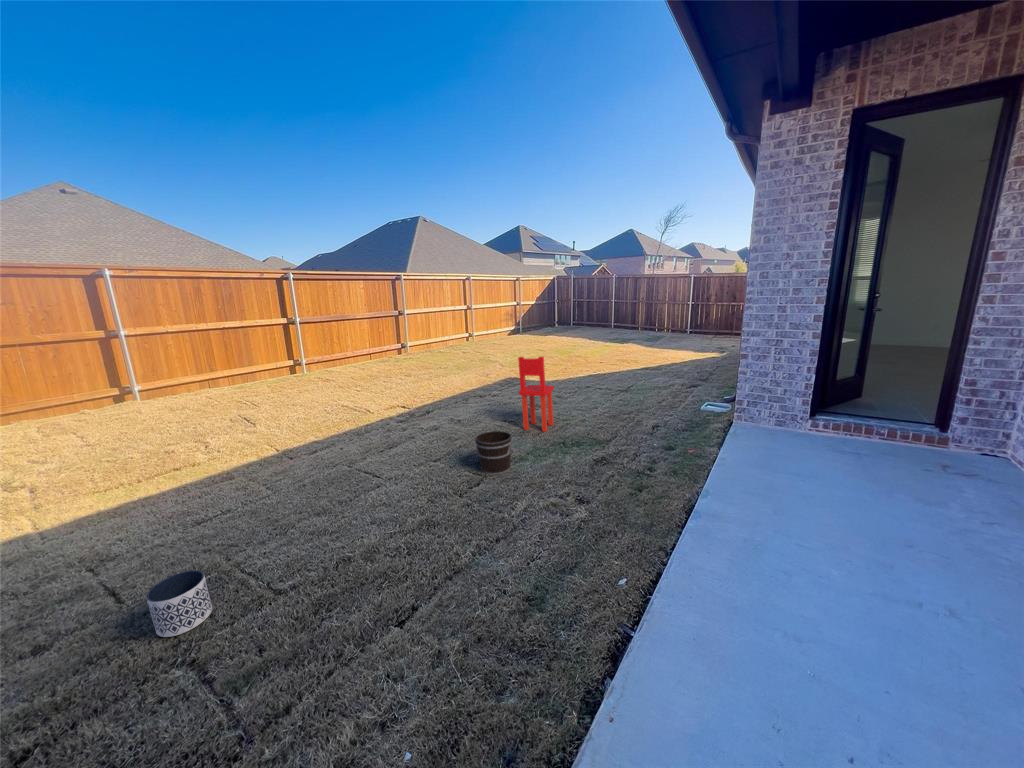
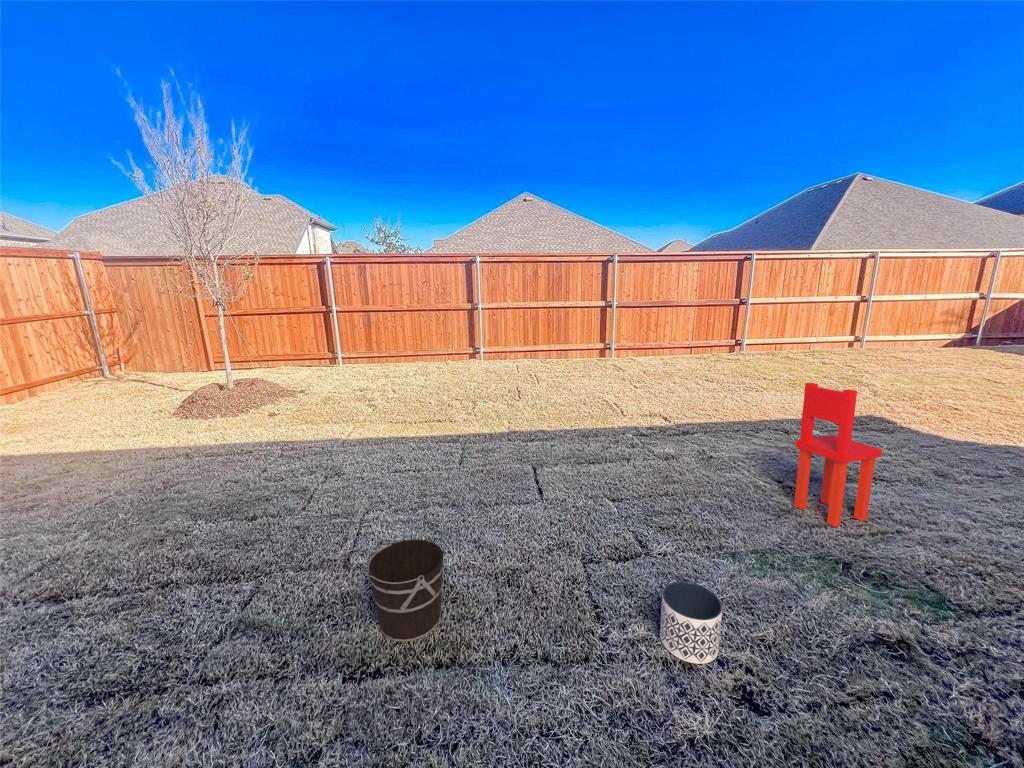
bucket: present [475,431,512,474] -> present [366,539,443,642]
planter: present [146,570,212,637] -> present [660,582,722,664]

